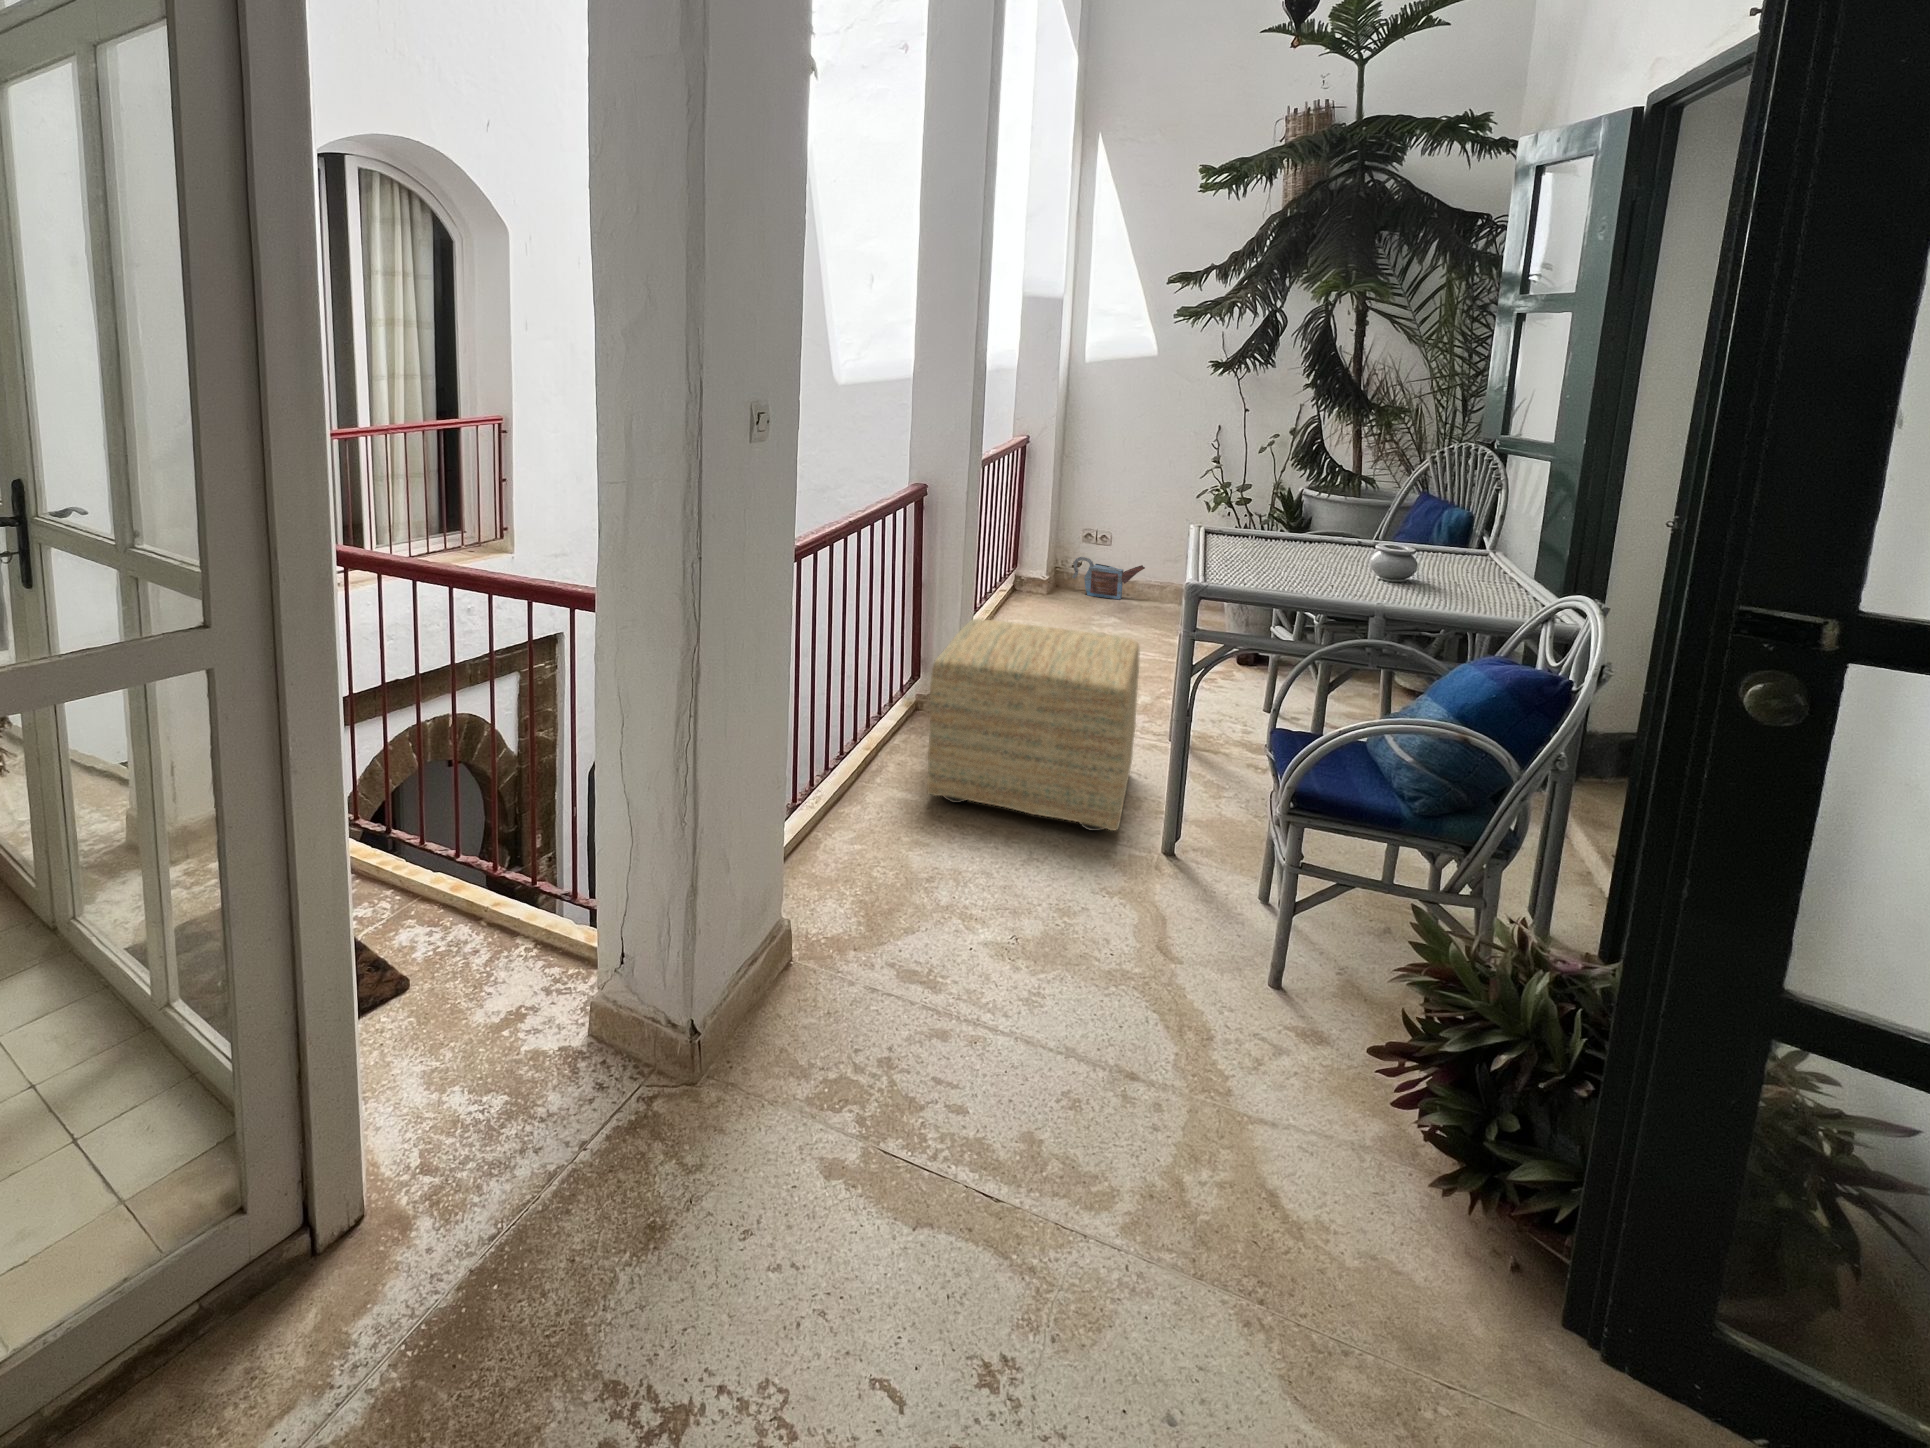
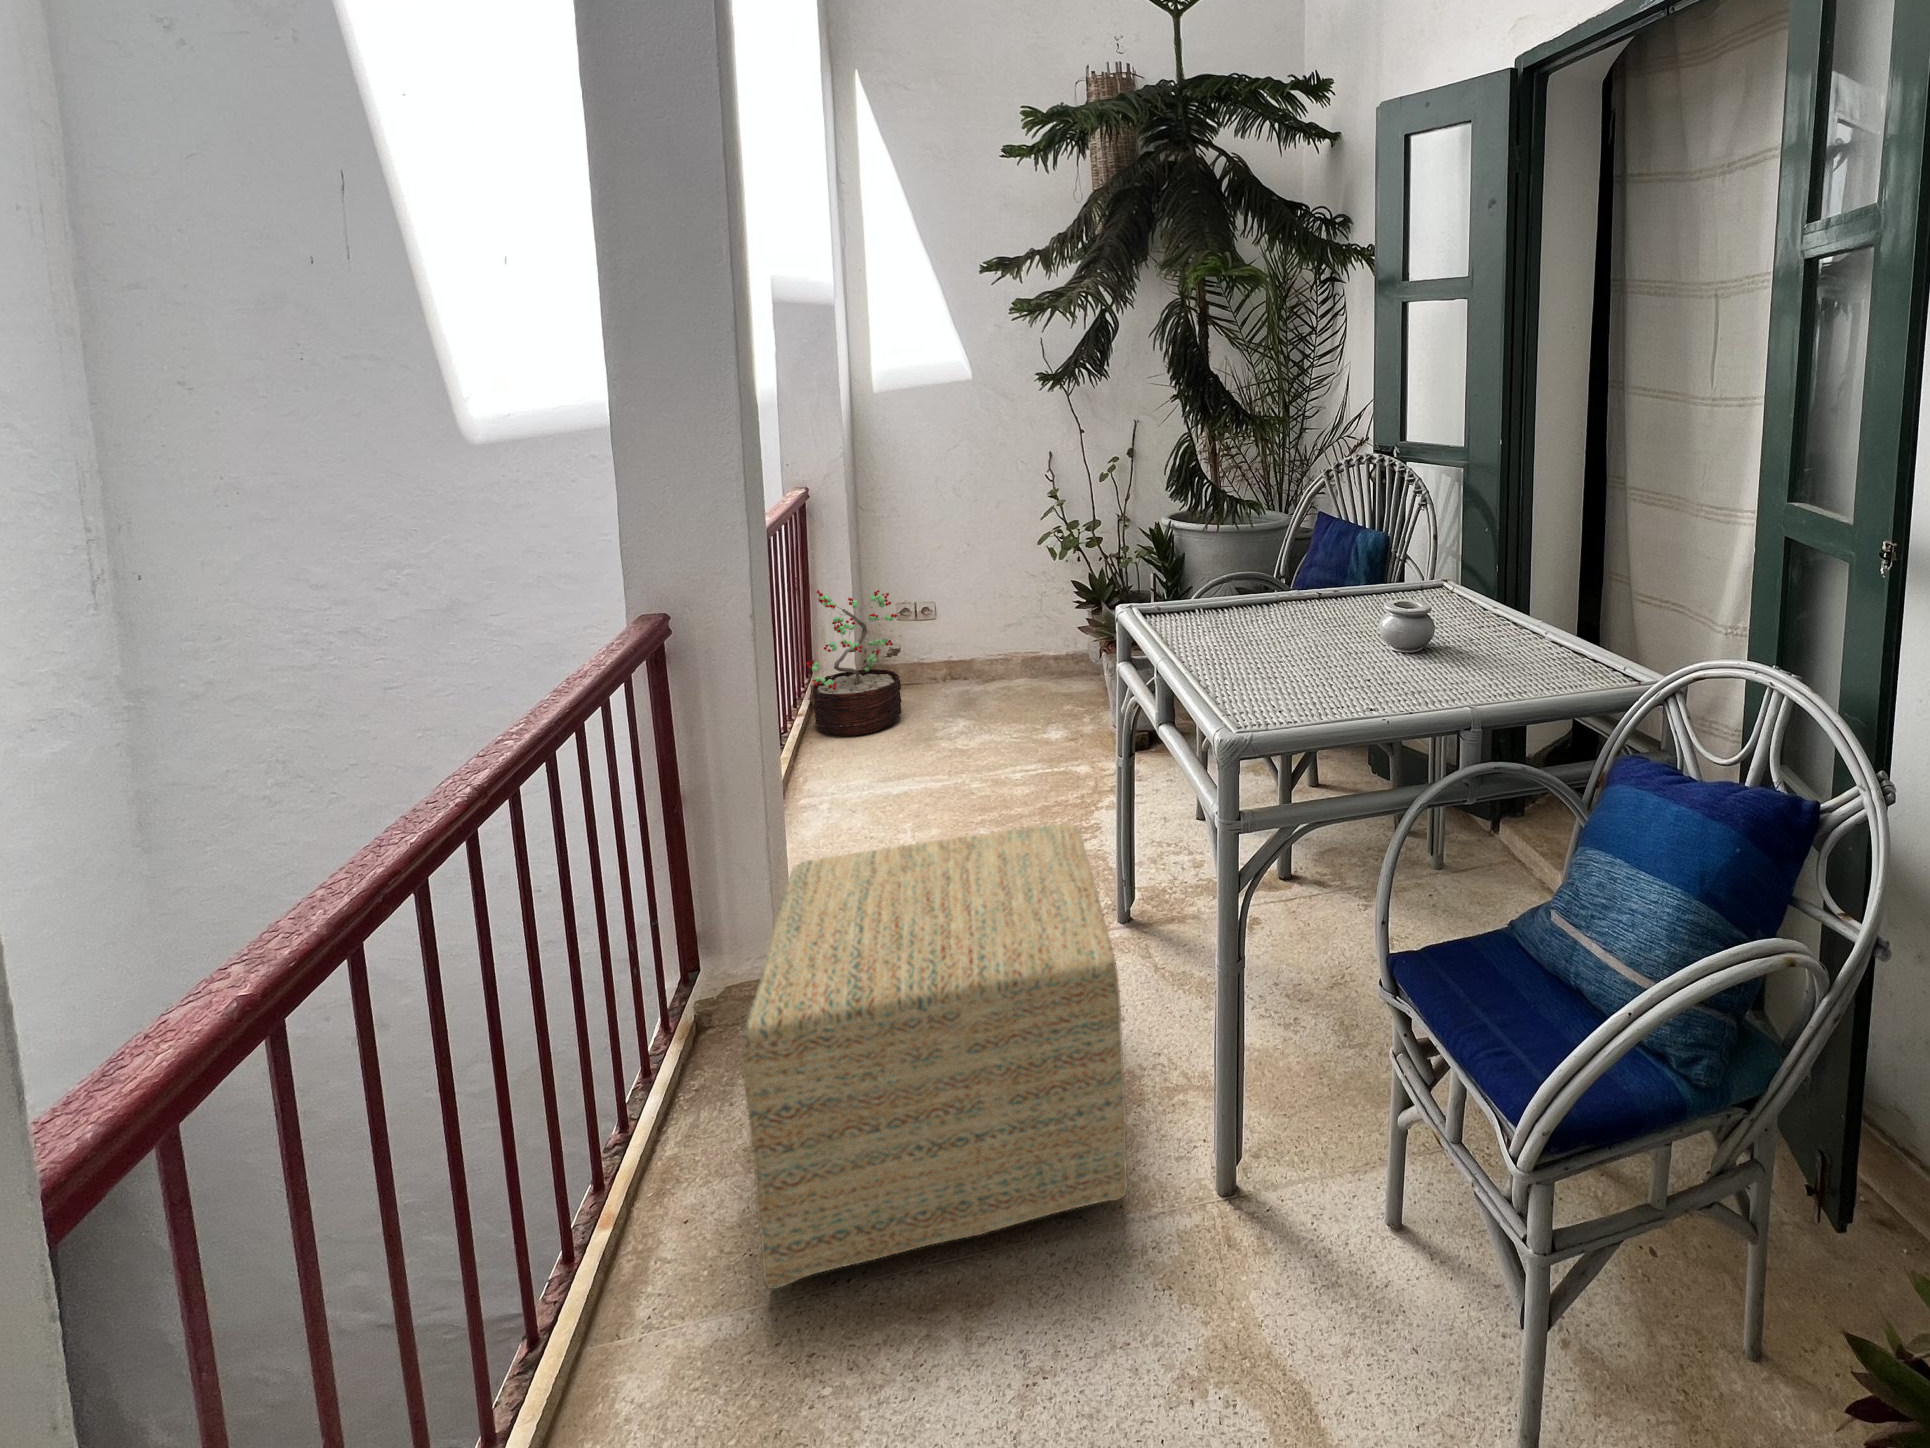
decorative plant: none [1008,504,1077,610] -> present [806,590,901,736]
watering can: present [1072,557,1145,600] -> none [896,638,988,691]

